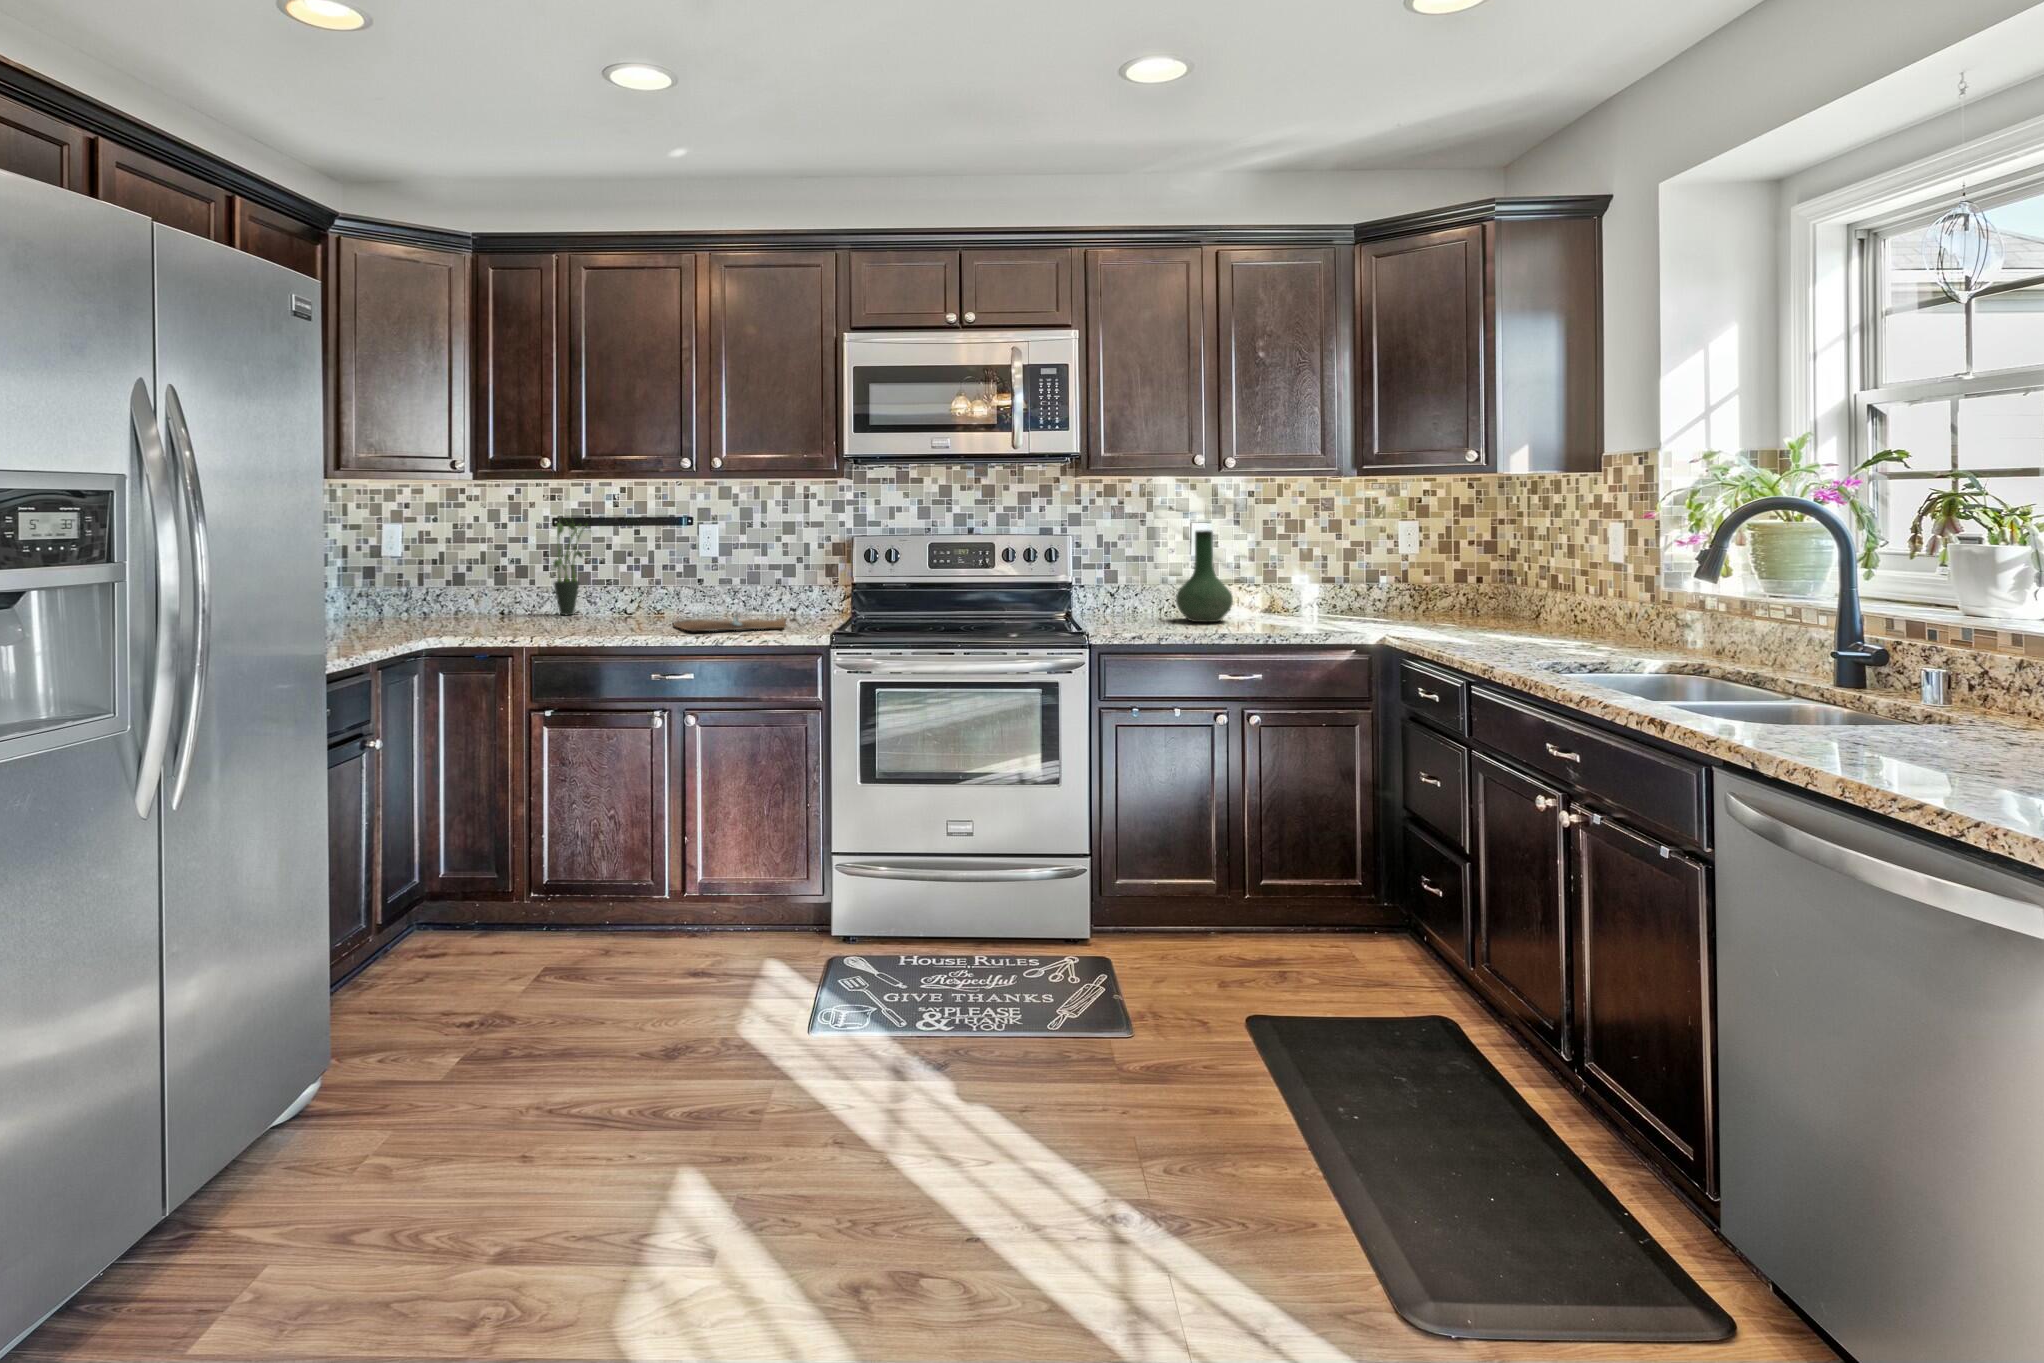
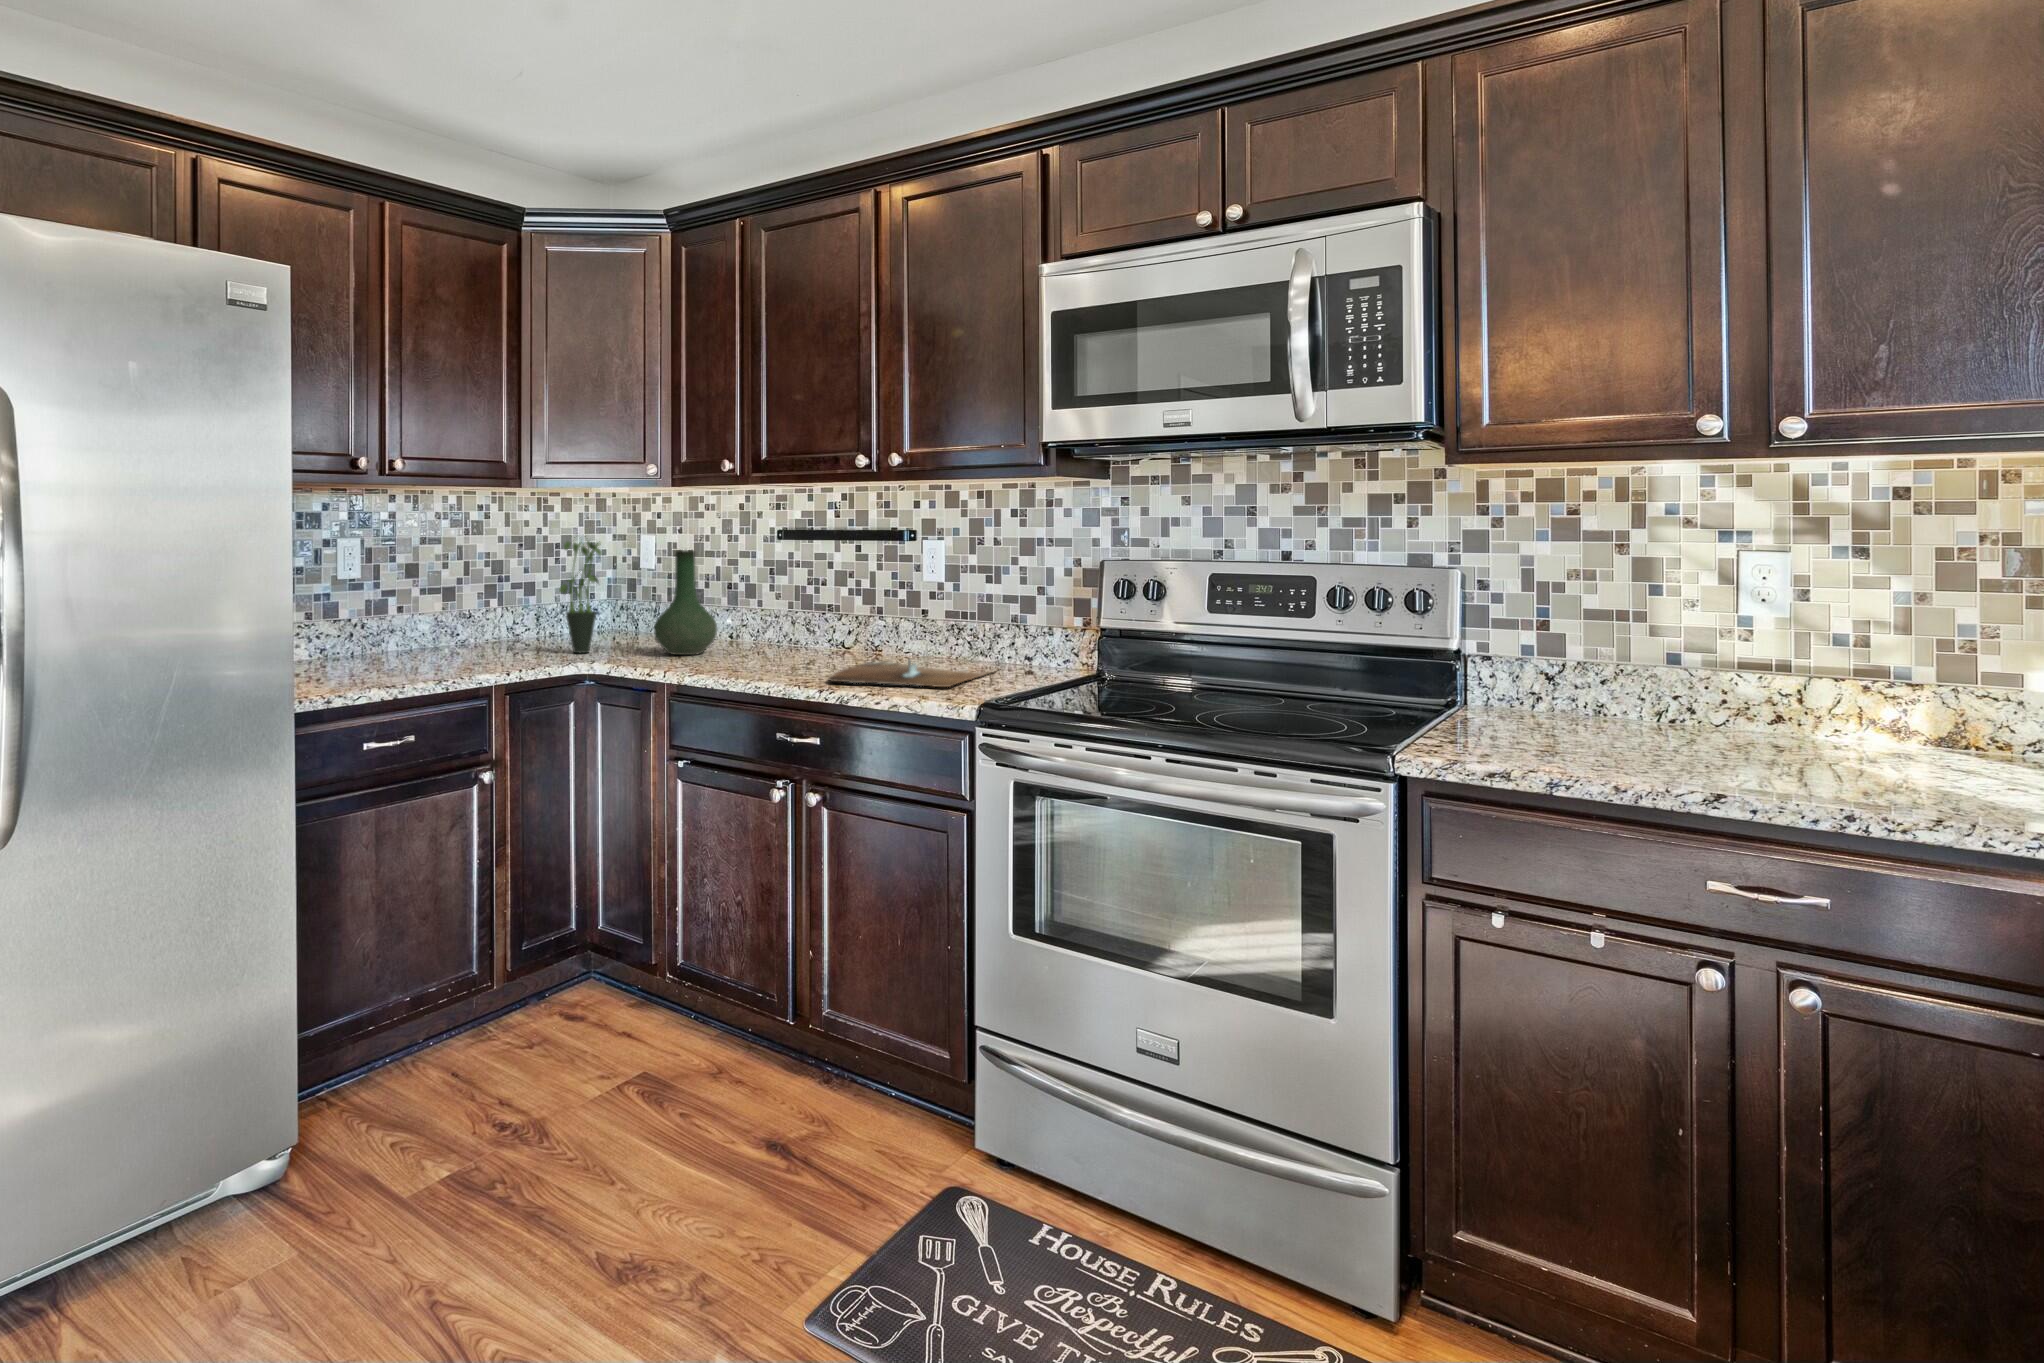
potted plant: present [553,523,587,615] -> present [559,536,601,653]
vase: present [1176,530,1233,622] -> present [654,550,717,655]

